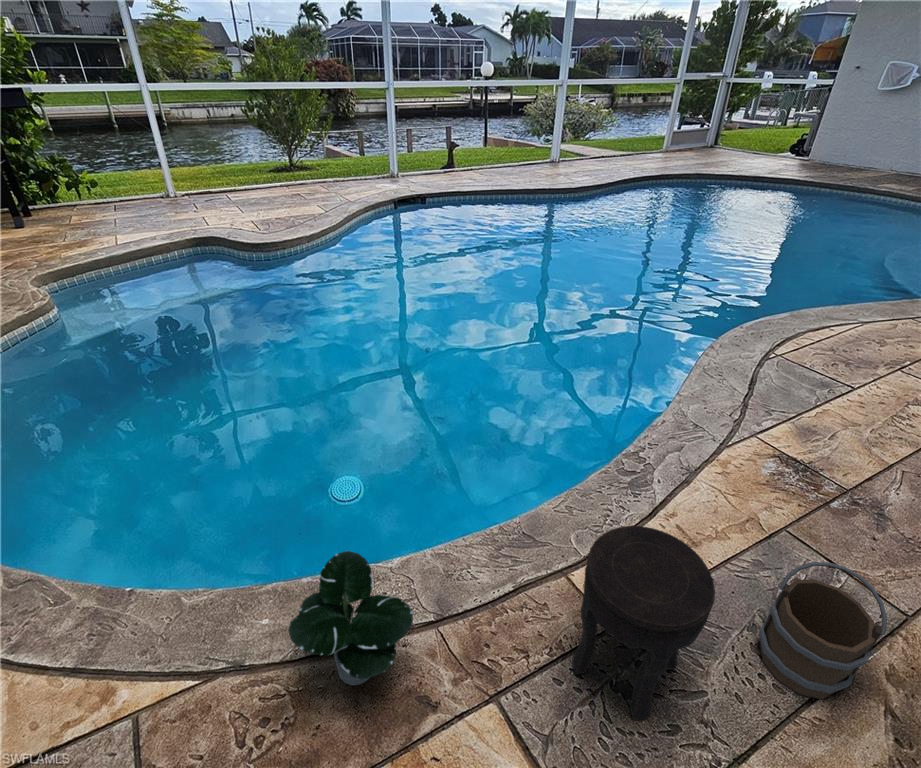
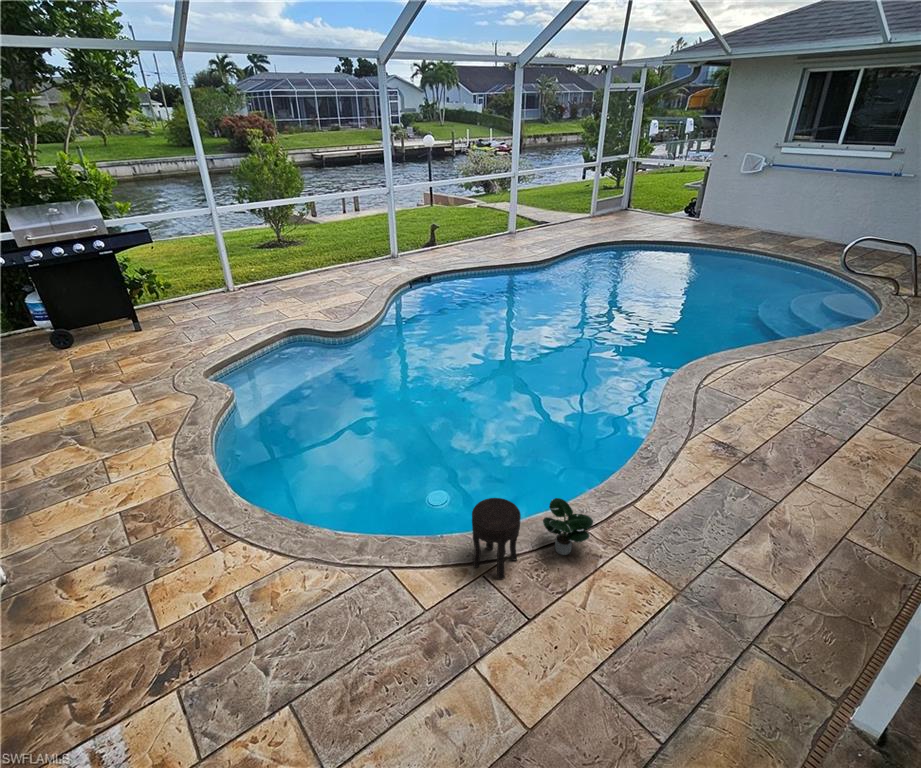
side table: present [572,526,715,721] -> present [472,498,521,580]
bucket: present [758,562,887,699] -> none [720,478,765,533]

